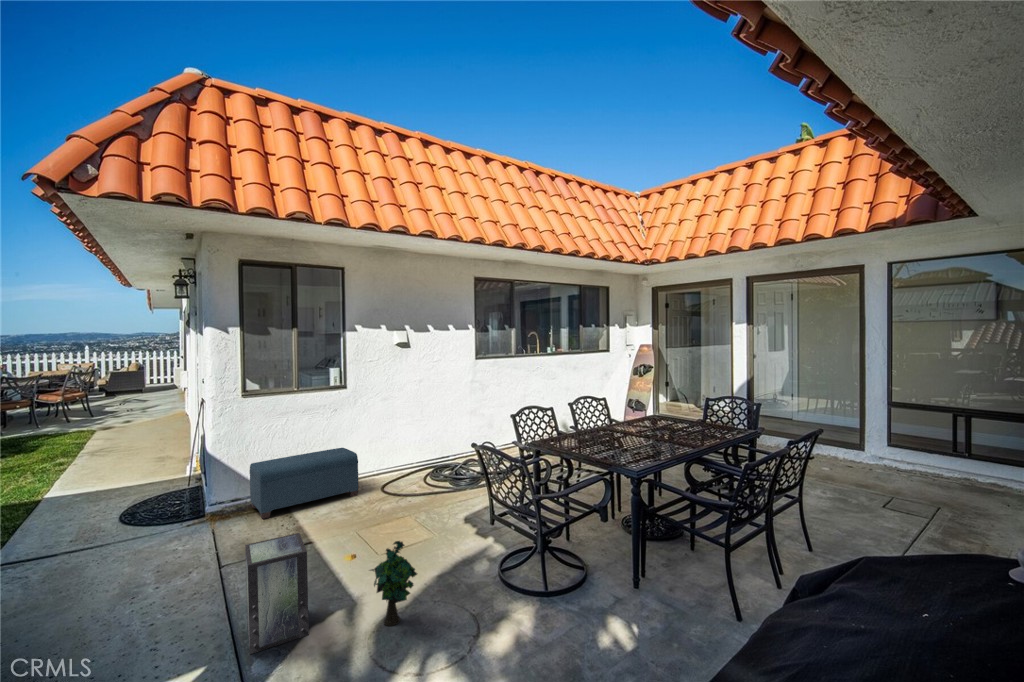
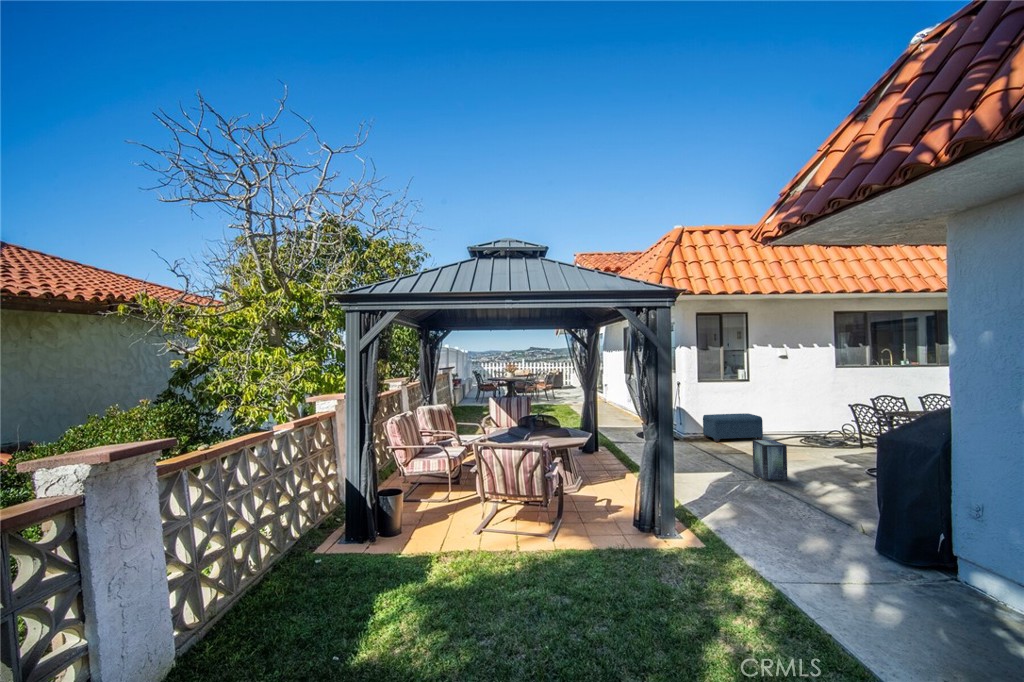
decorative plant: present [370,541,417,626] -> none [816,449,844,486]

